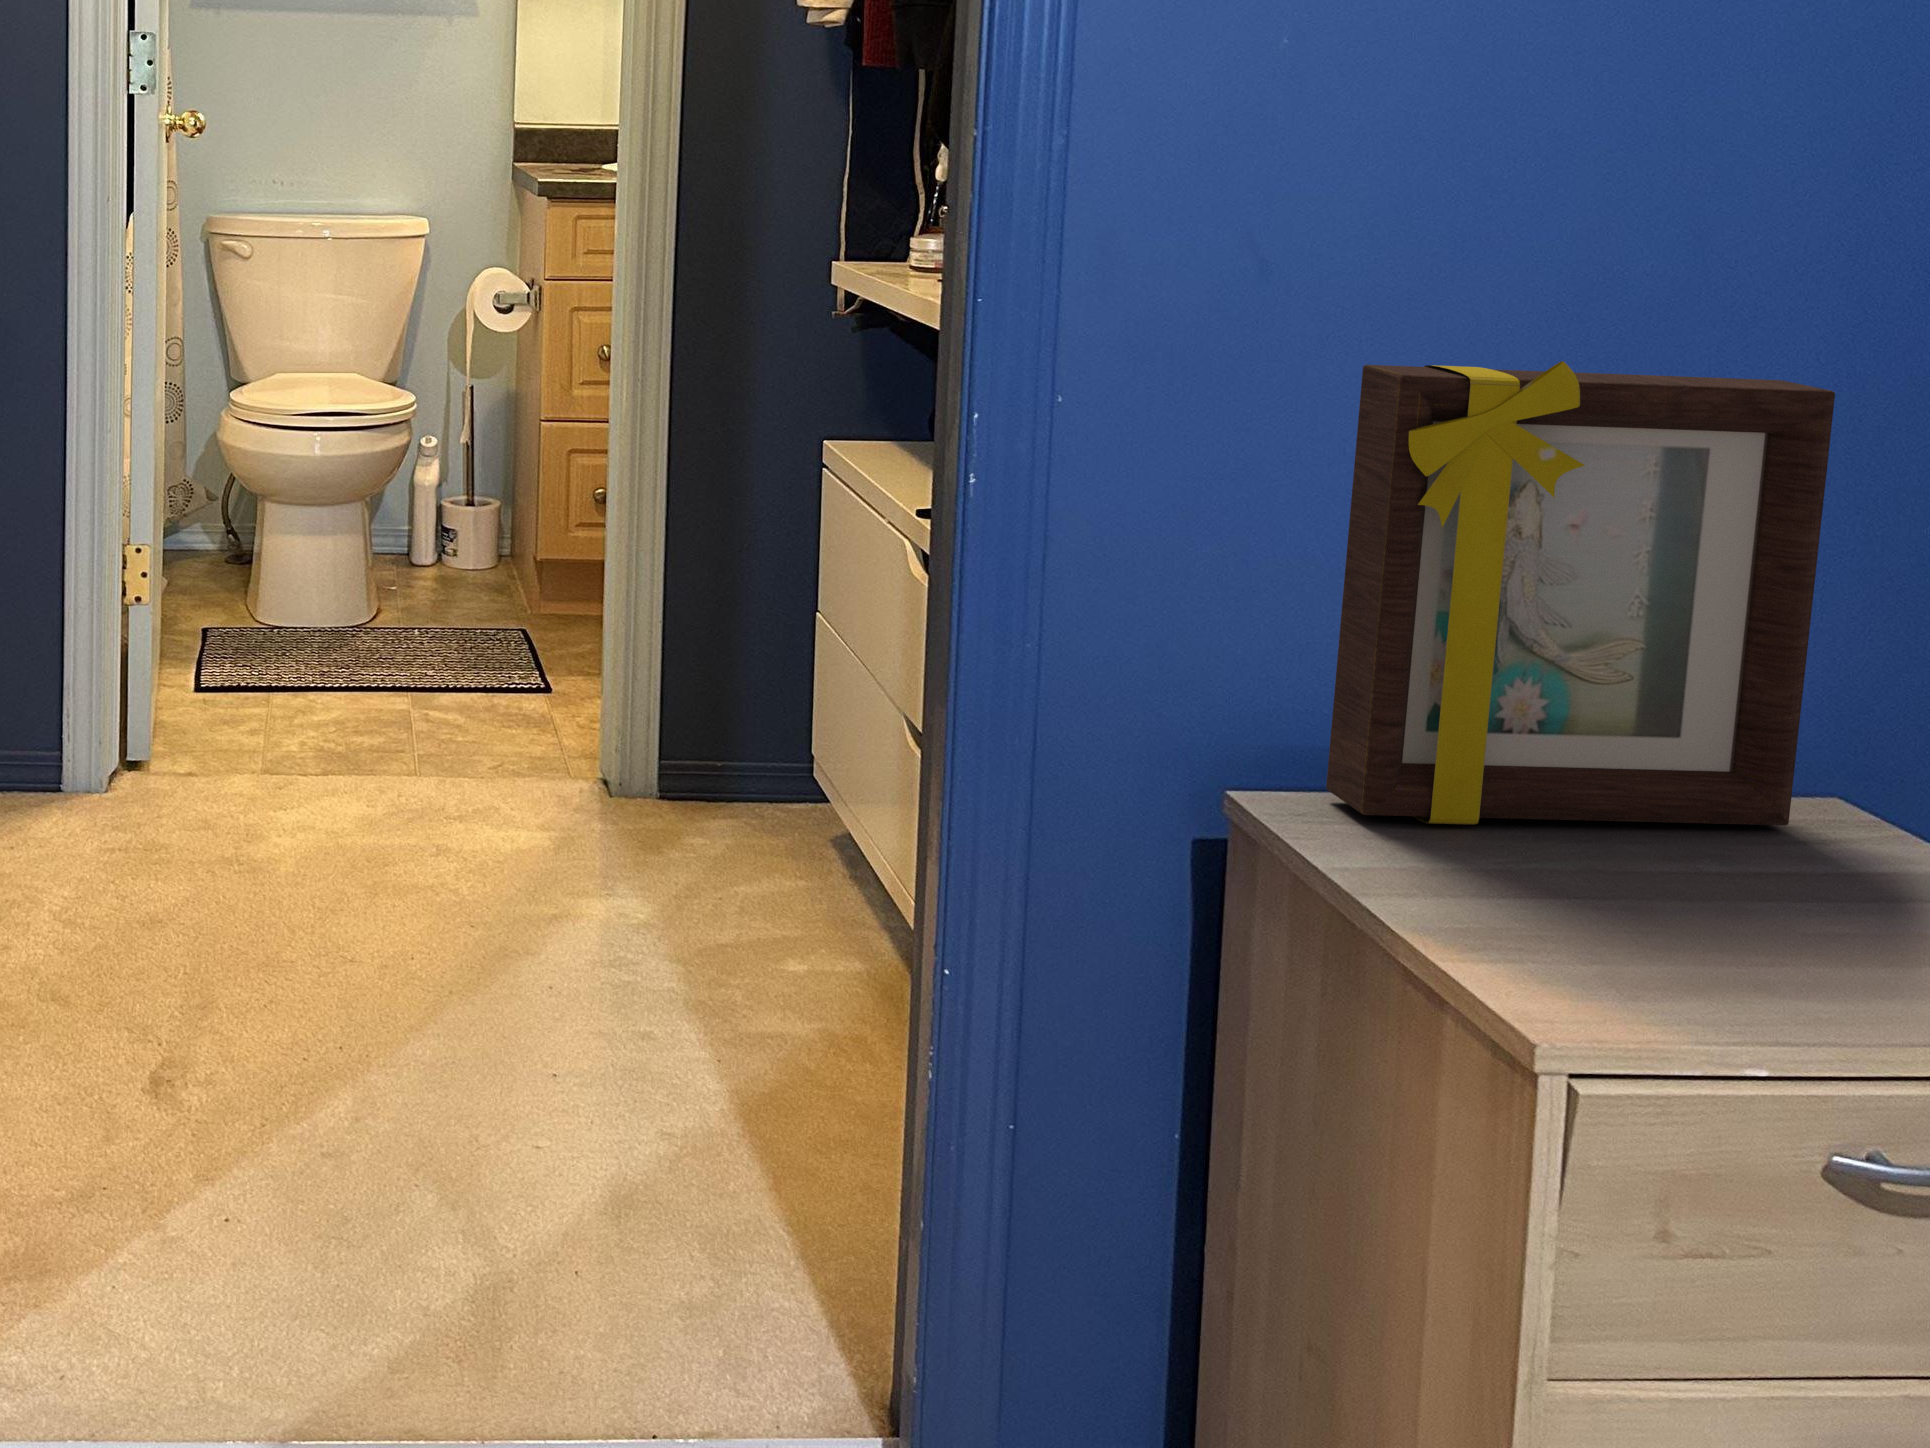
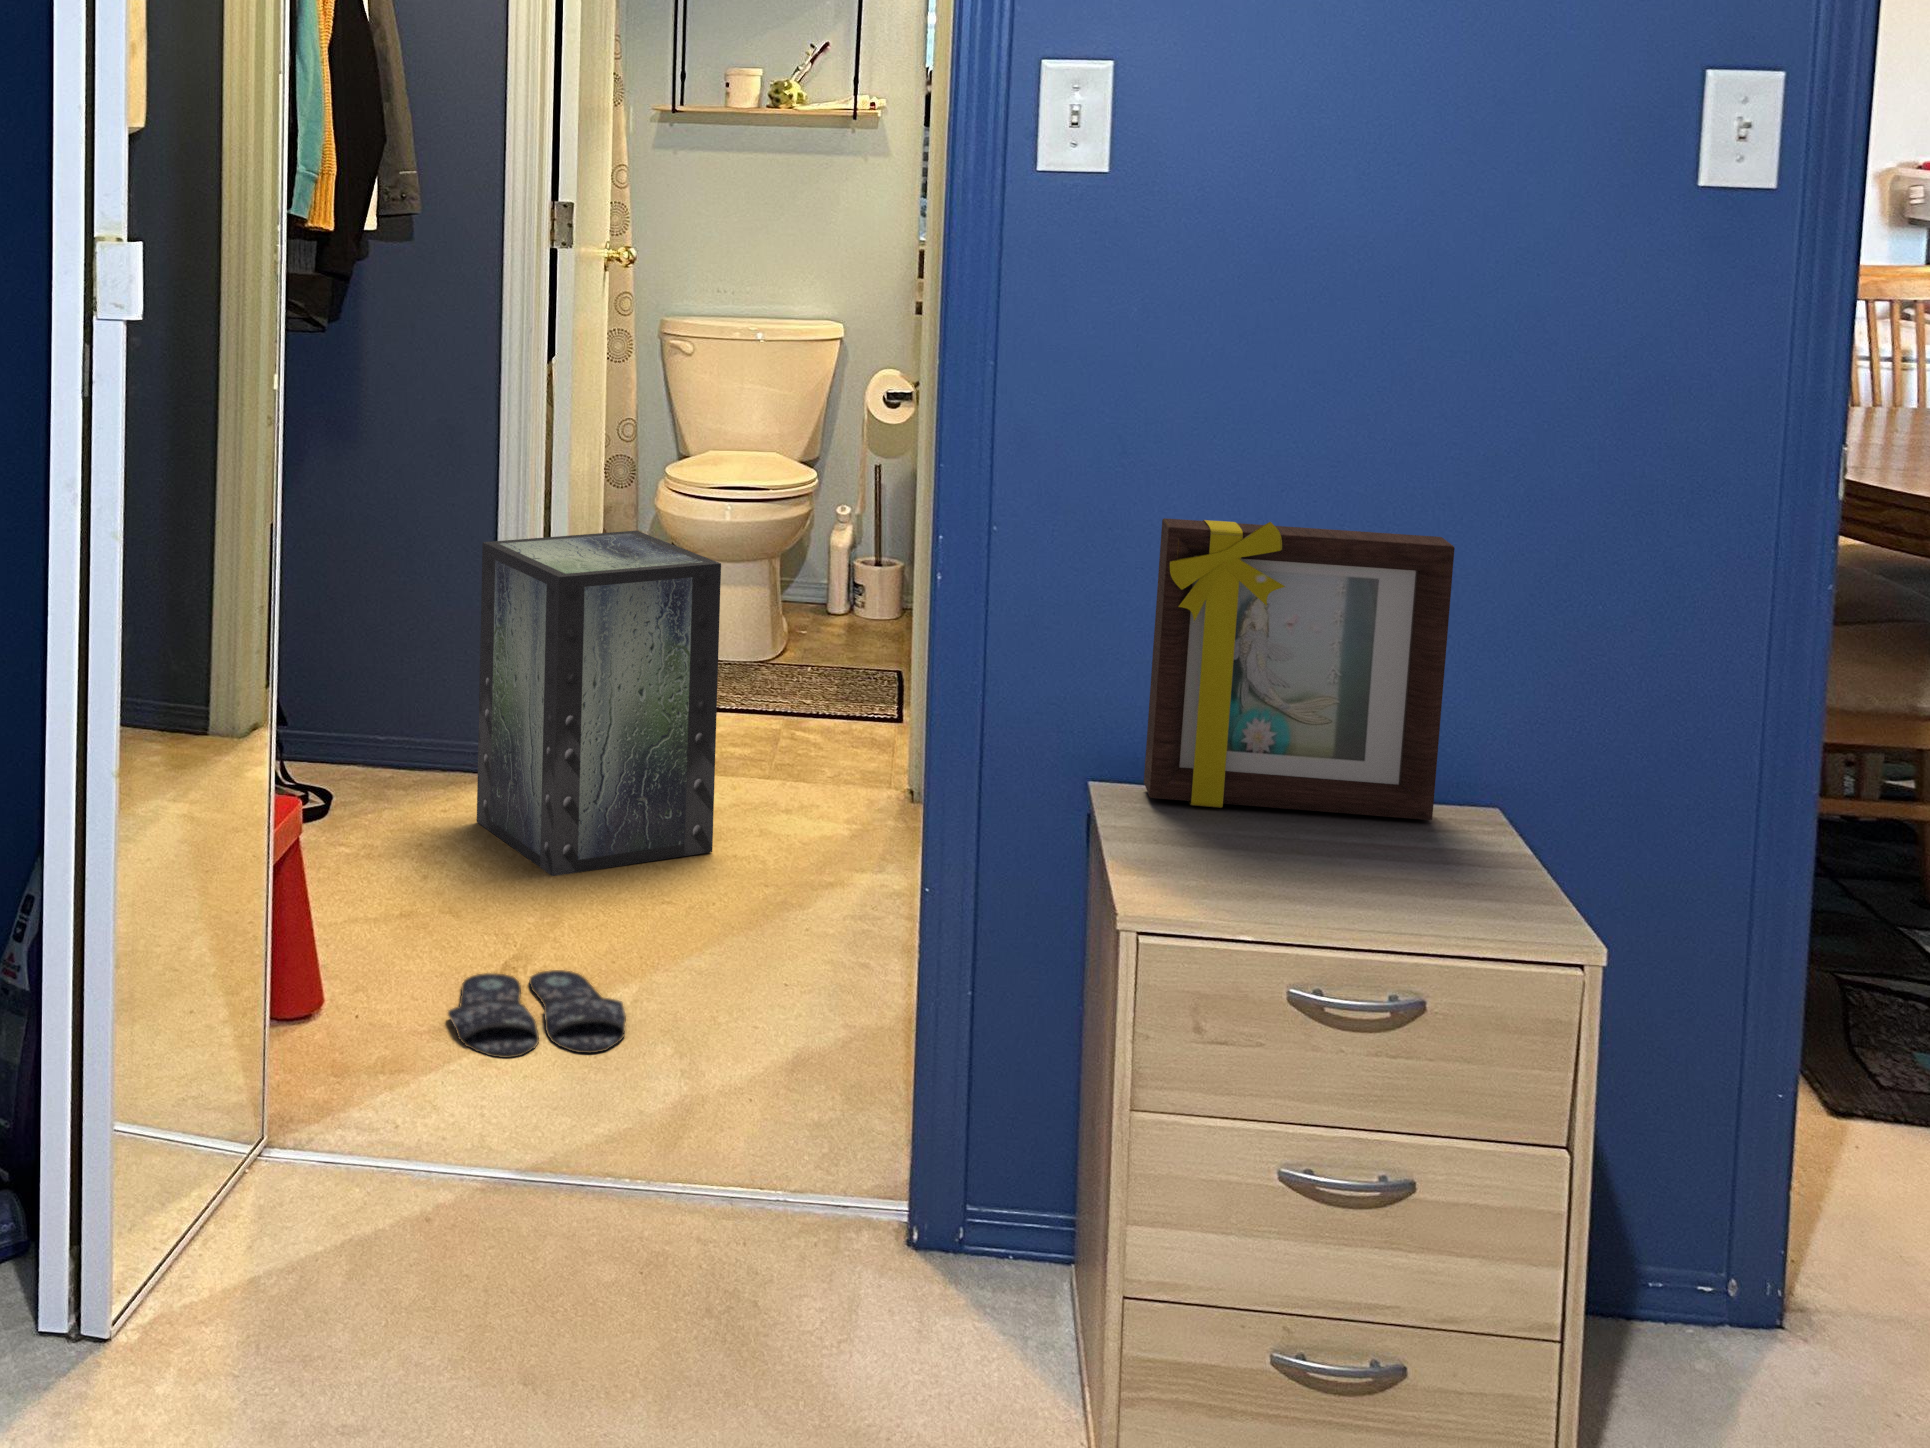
storage box: none [58,456,391,926] -> present [477,531,721,876]
slippers: none [95,1073,359,1230] -> present [448,970,626,1058]

